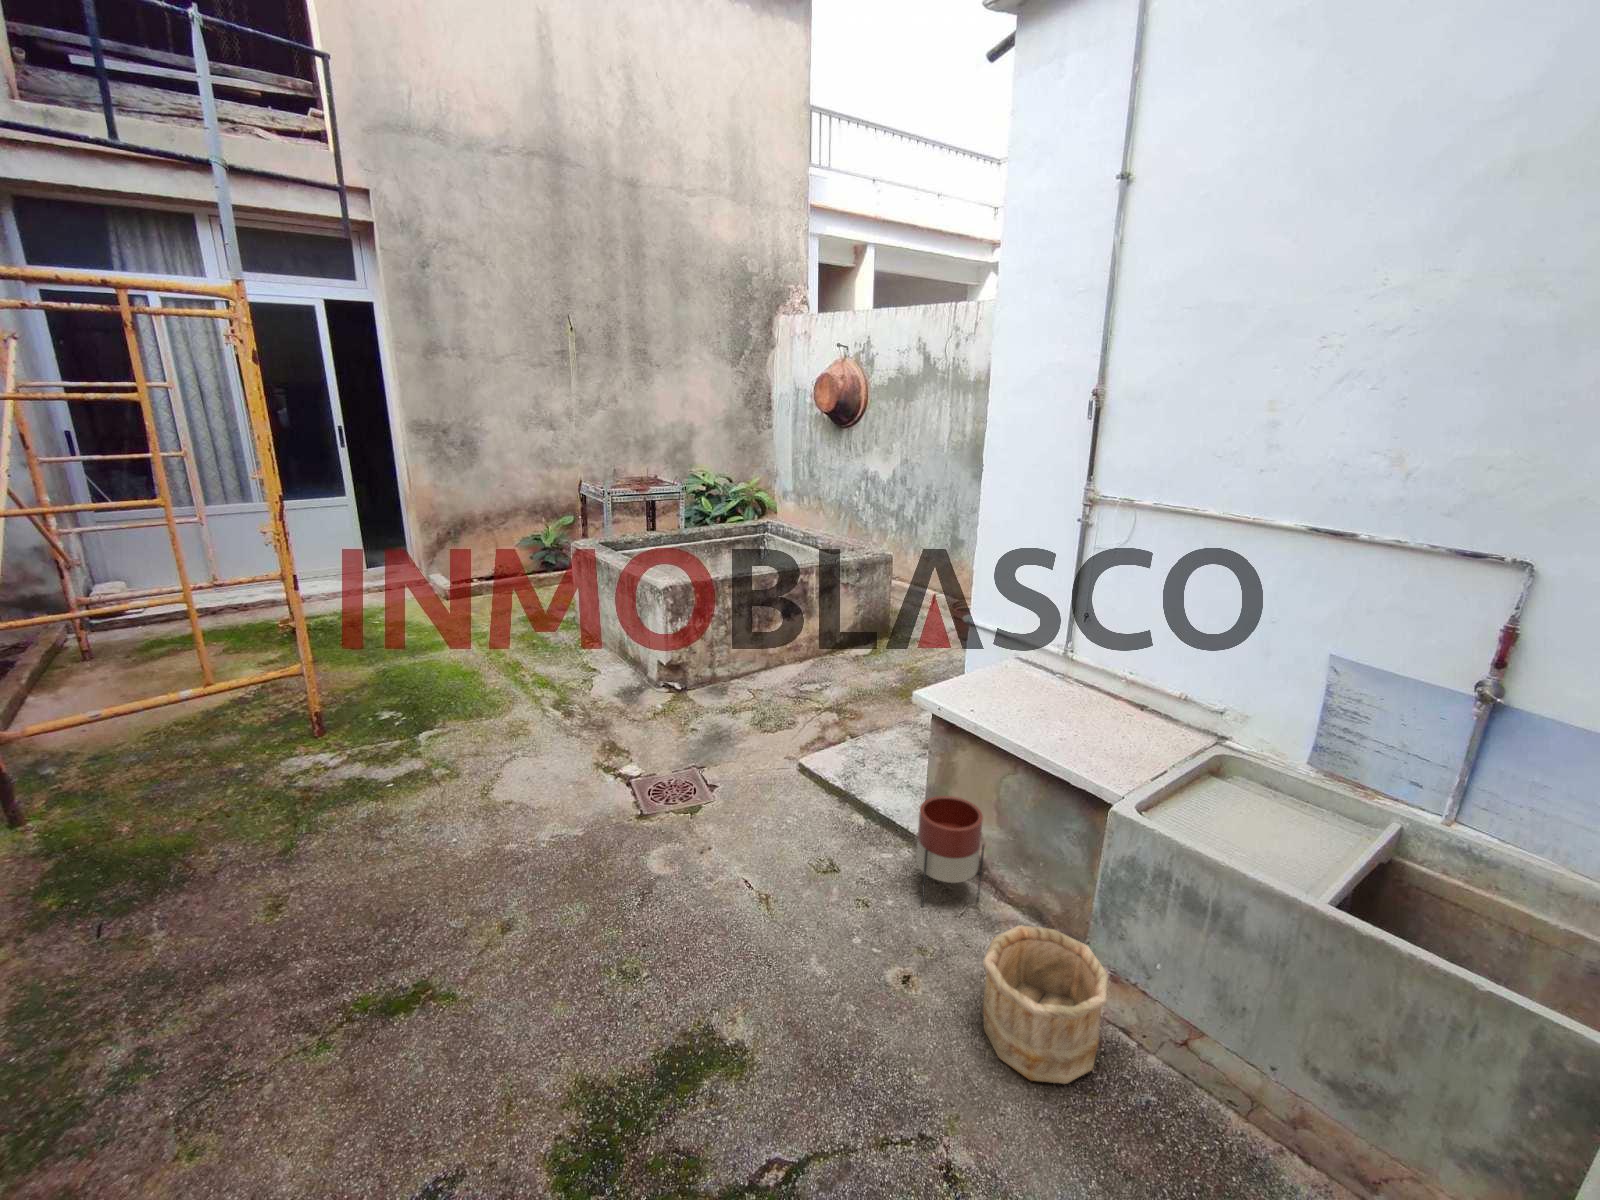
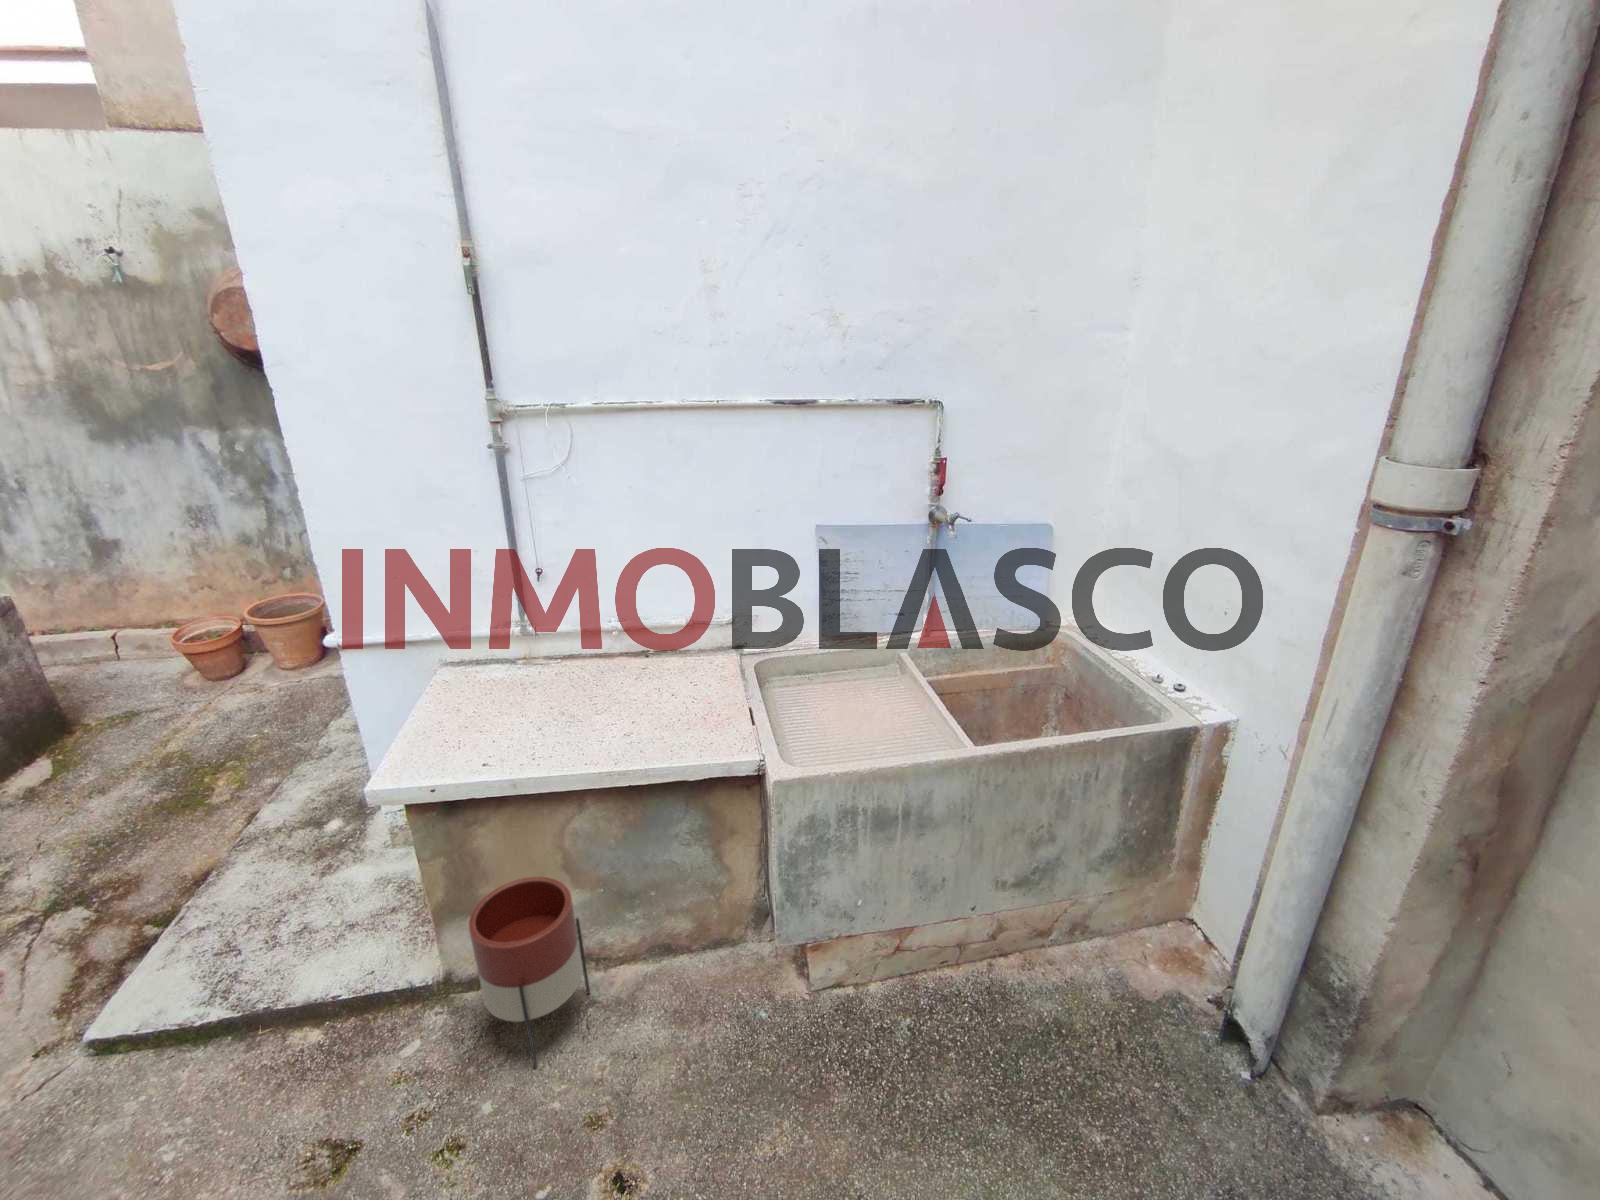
wooden bucket: present [983,925,1108,1084] -> none [717,932,871,1145]

